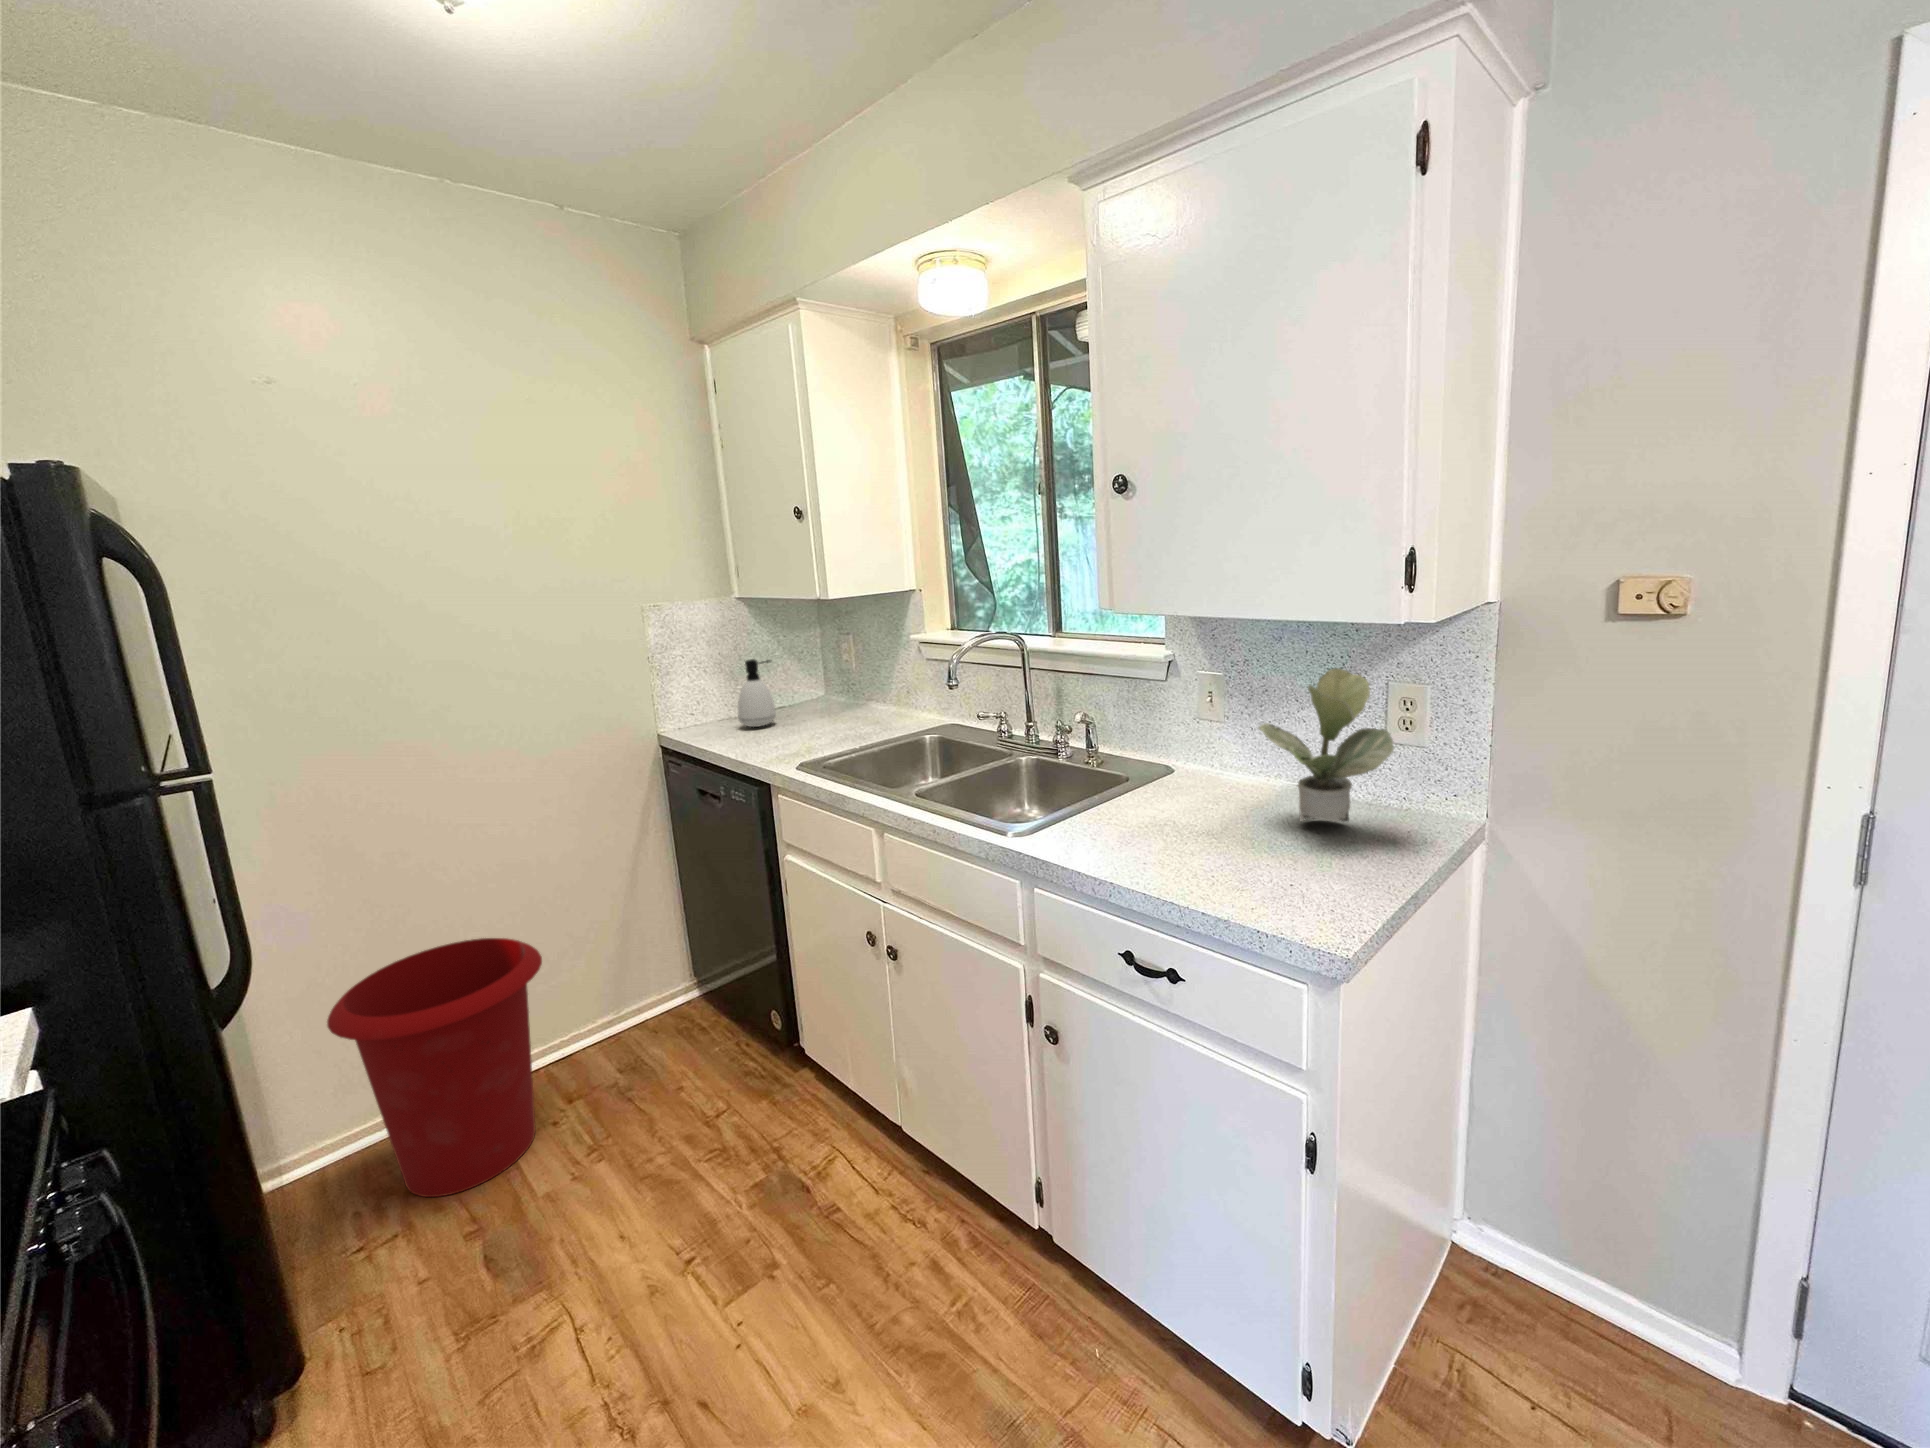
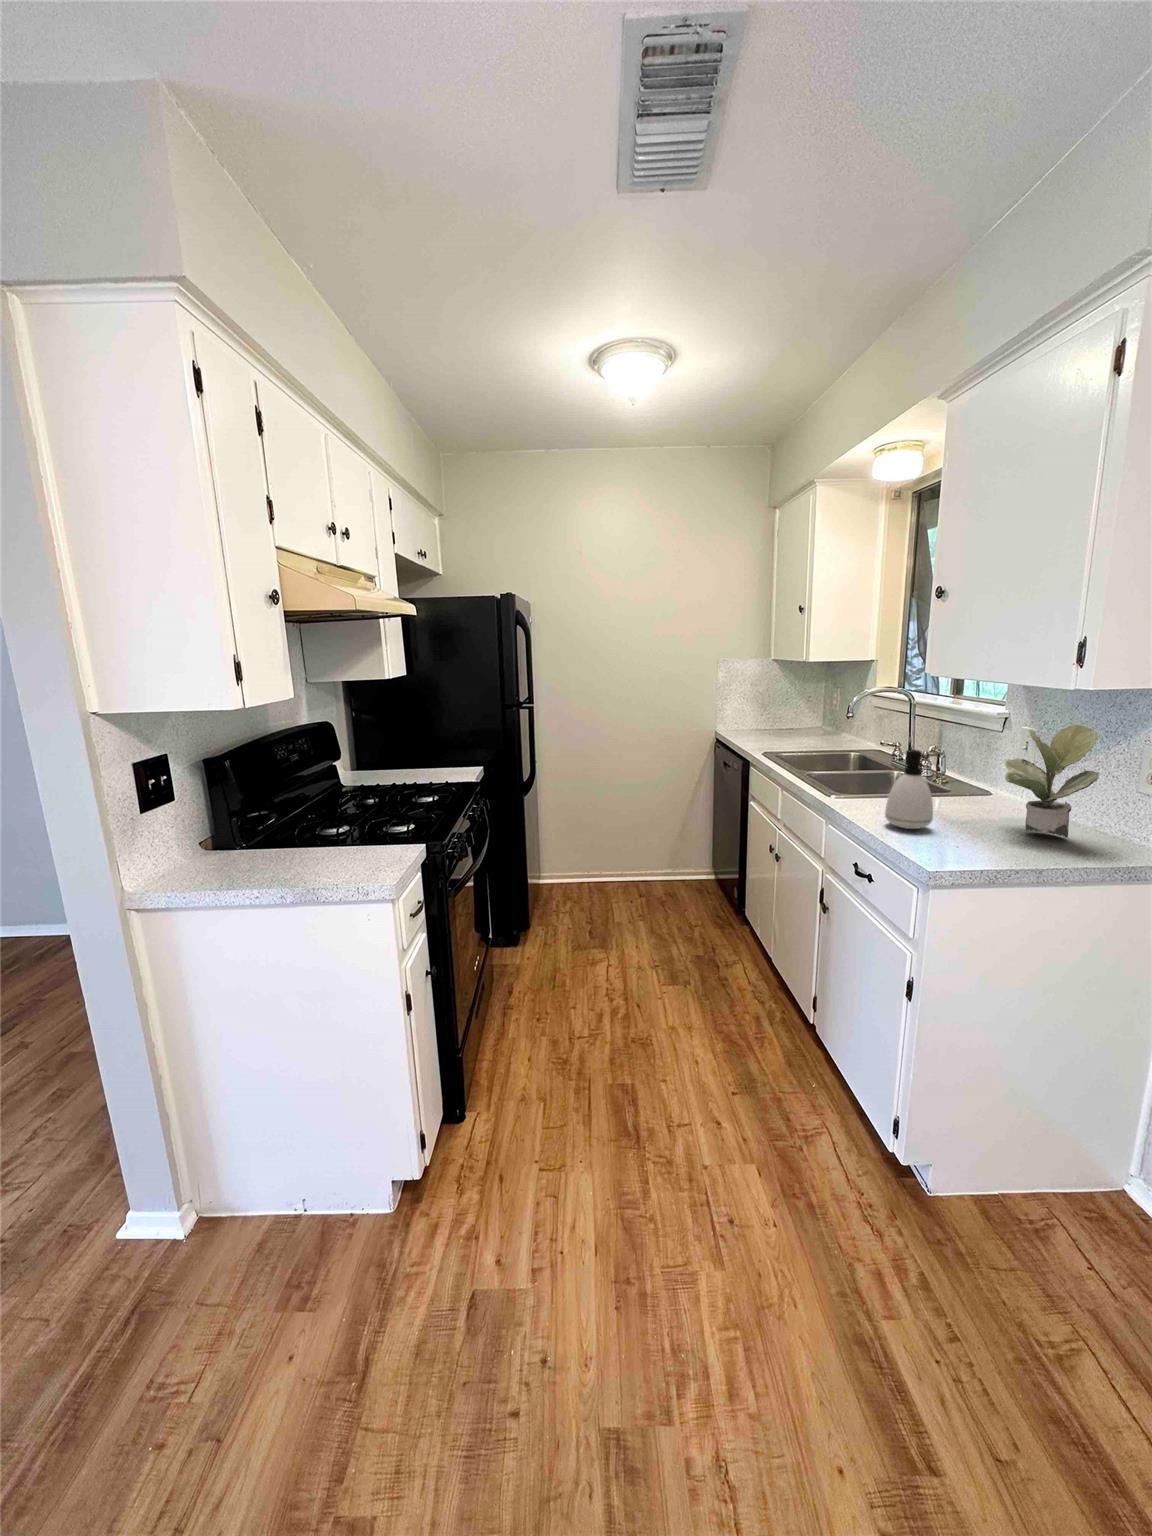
soap dispenser: present [738,659,776,727] -> present [885,750,940,829]
waste bin: present [327,938,542,1197] -> none [558,806,636,910]

